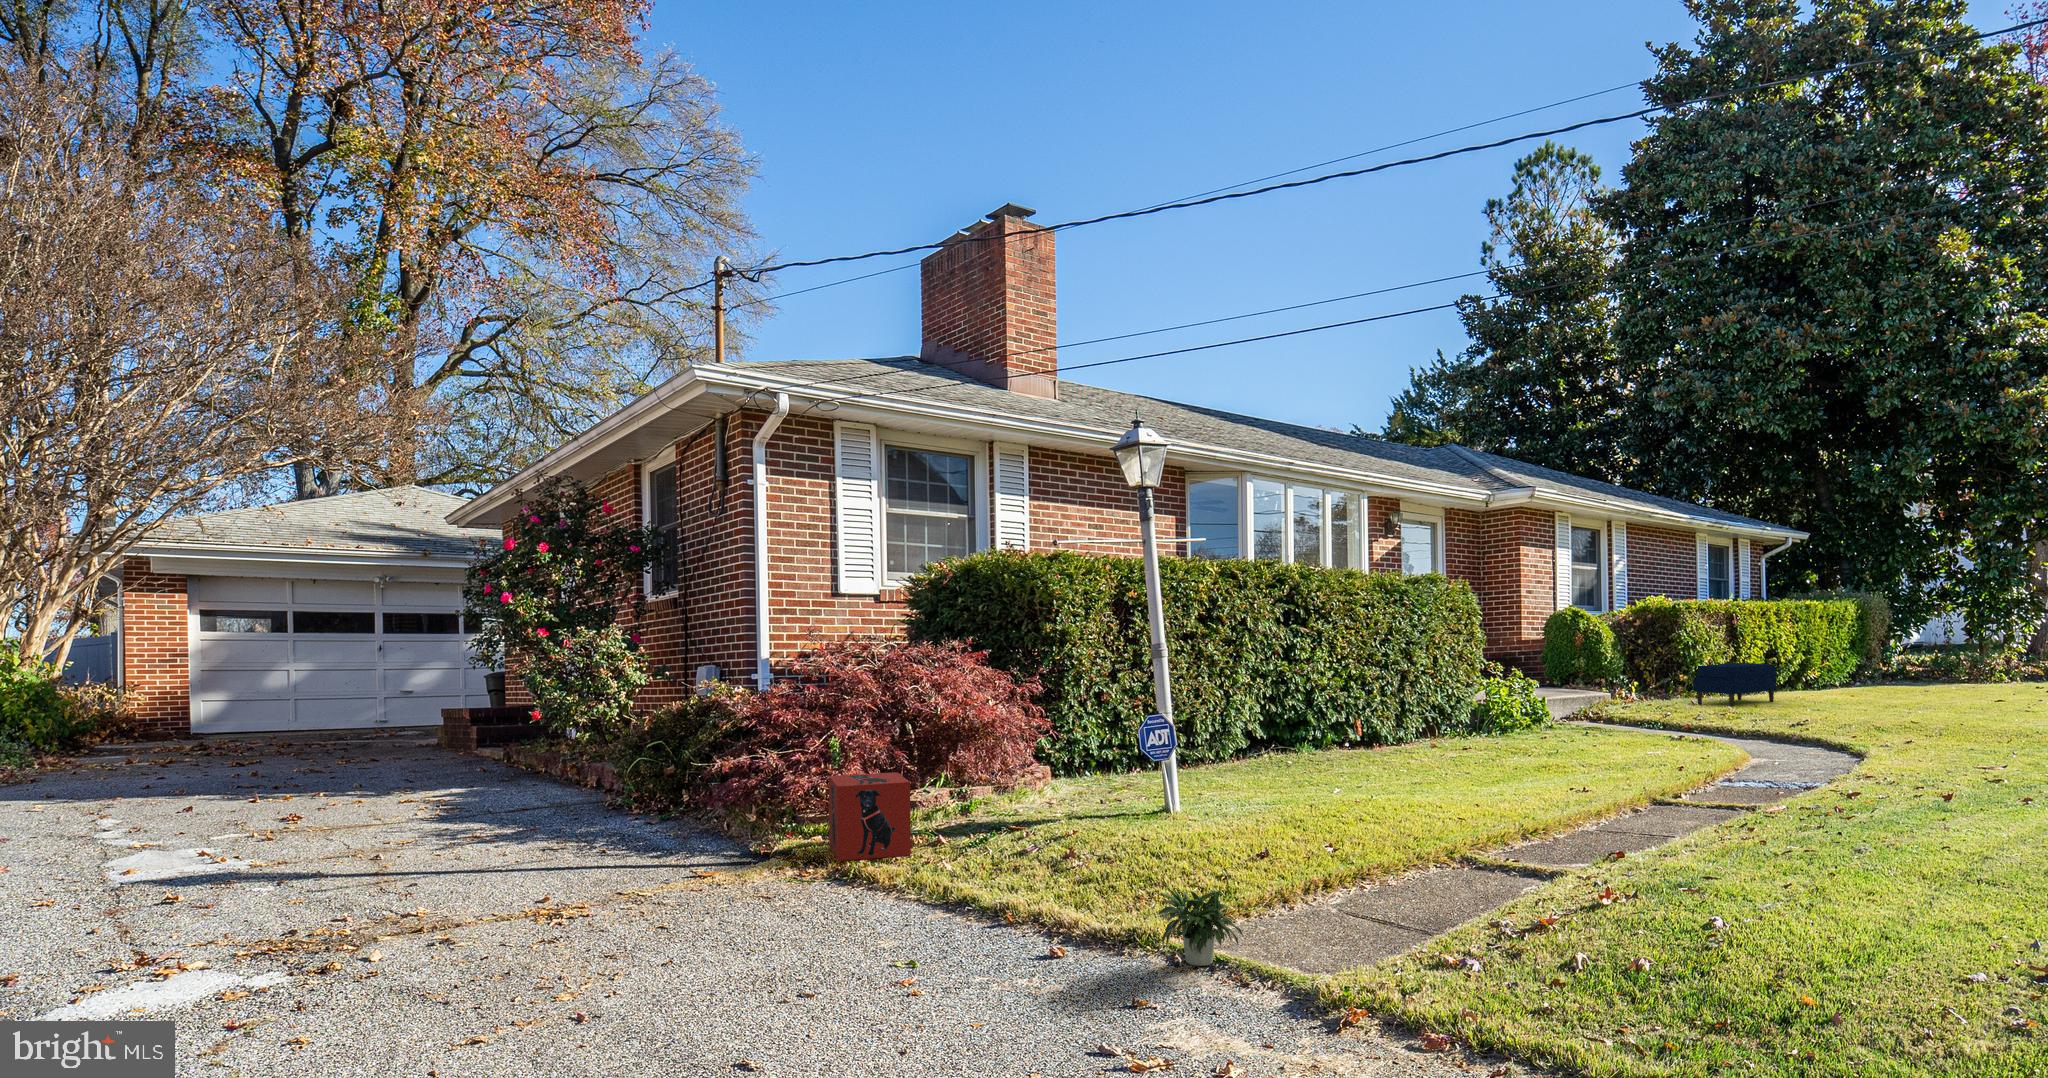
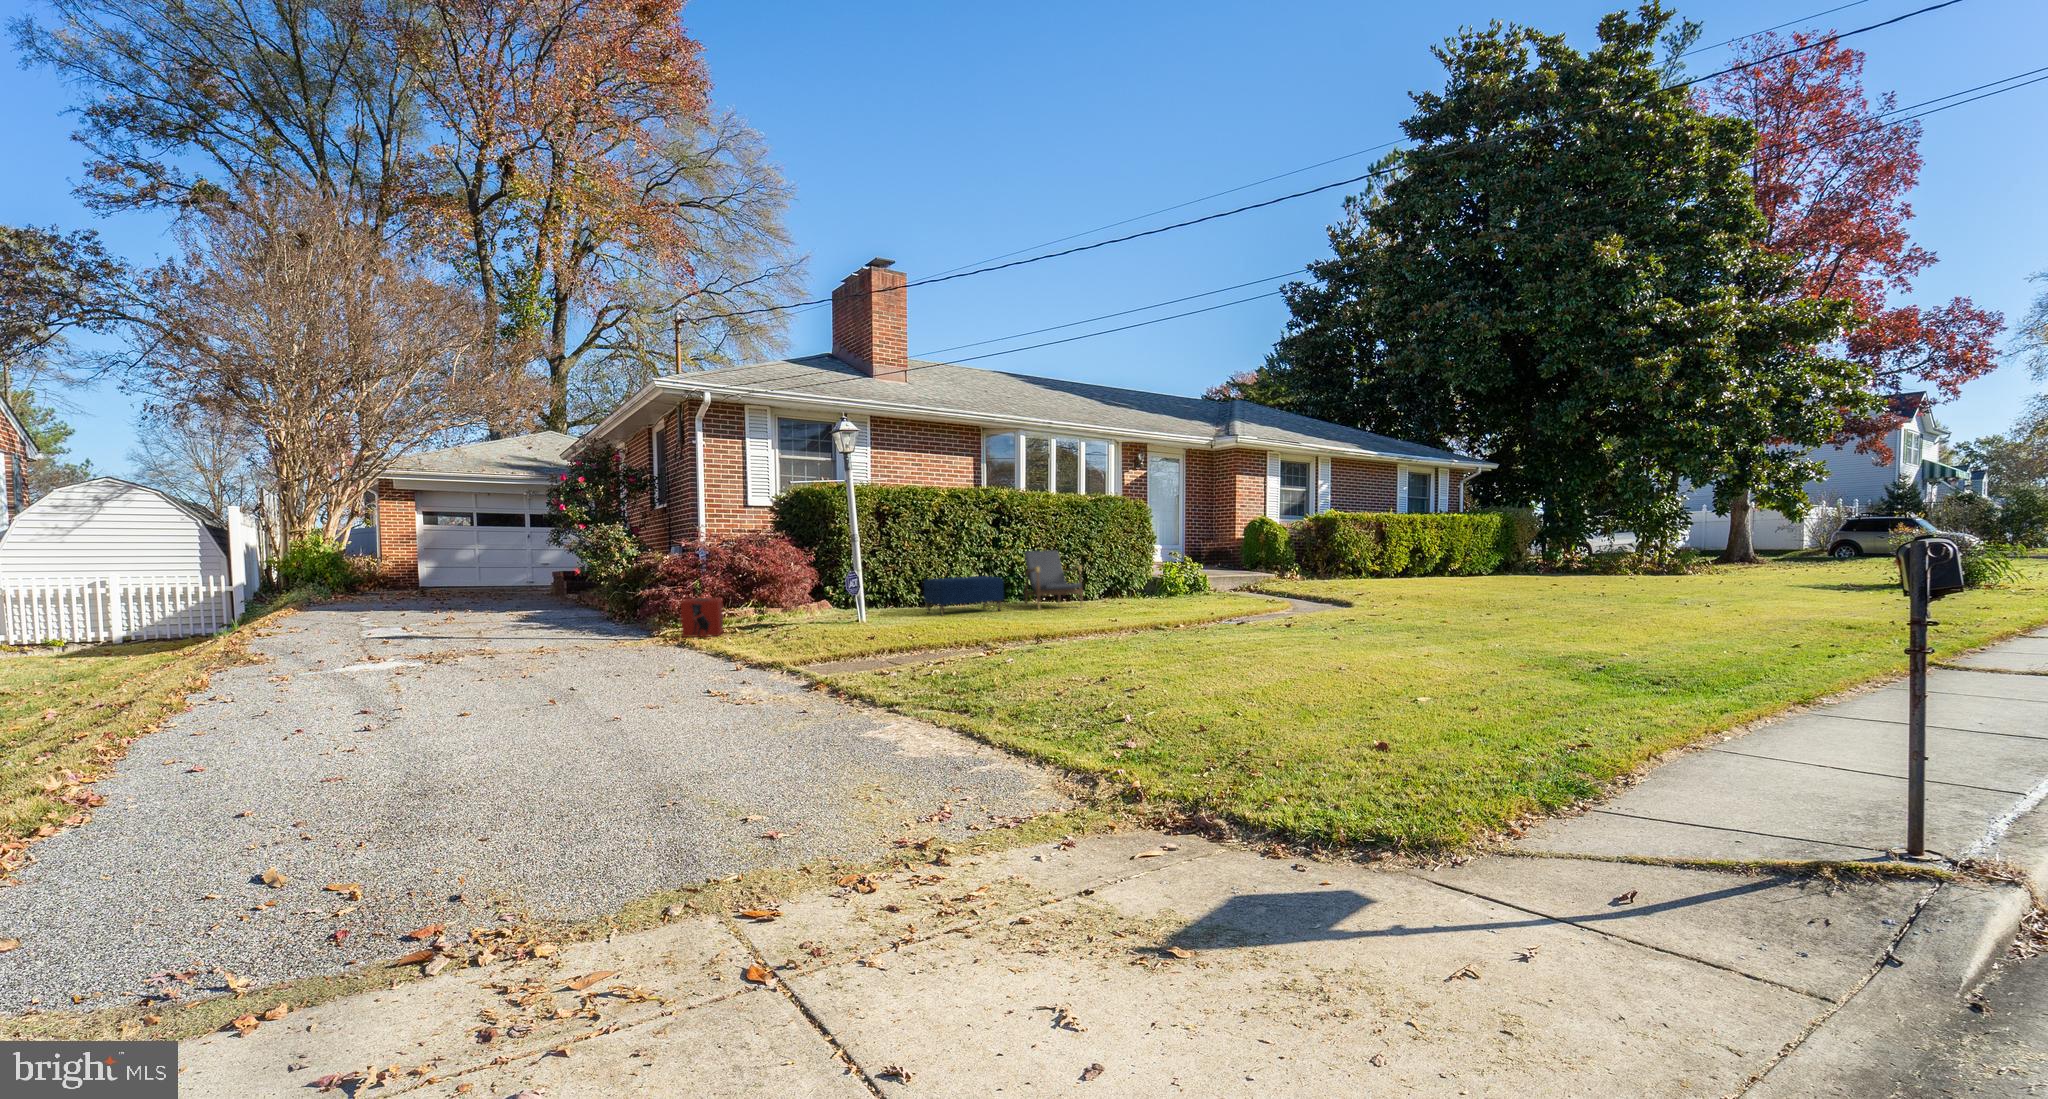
bench: present [1693,663,1777,706] -> present [924,576,1004,616]
lounge chair: none [1330,664,1451,772] -> present [1024,550,1083,609]
potted plant: present [1131,887,1243,966] -> none [745,635,788,667]

